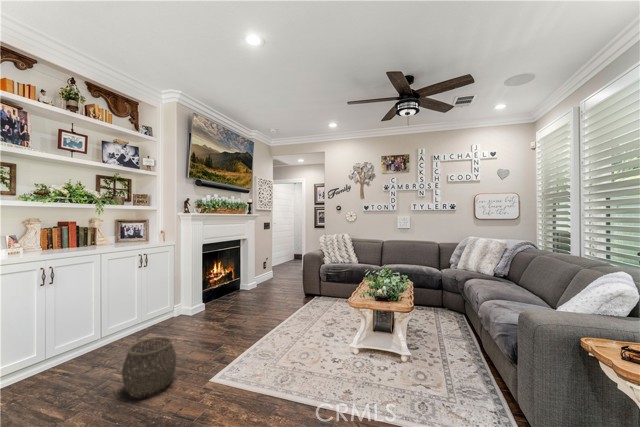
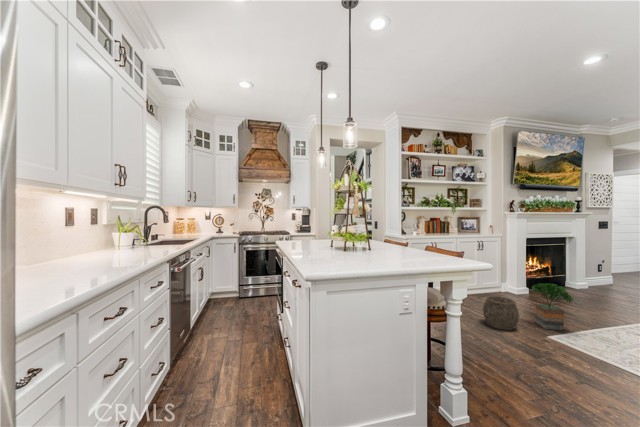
potted tree: none [195,298,239,362] -> present [532,283,573,330]

